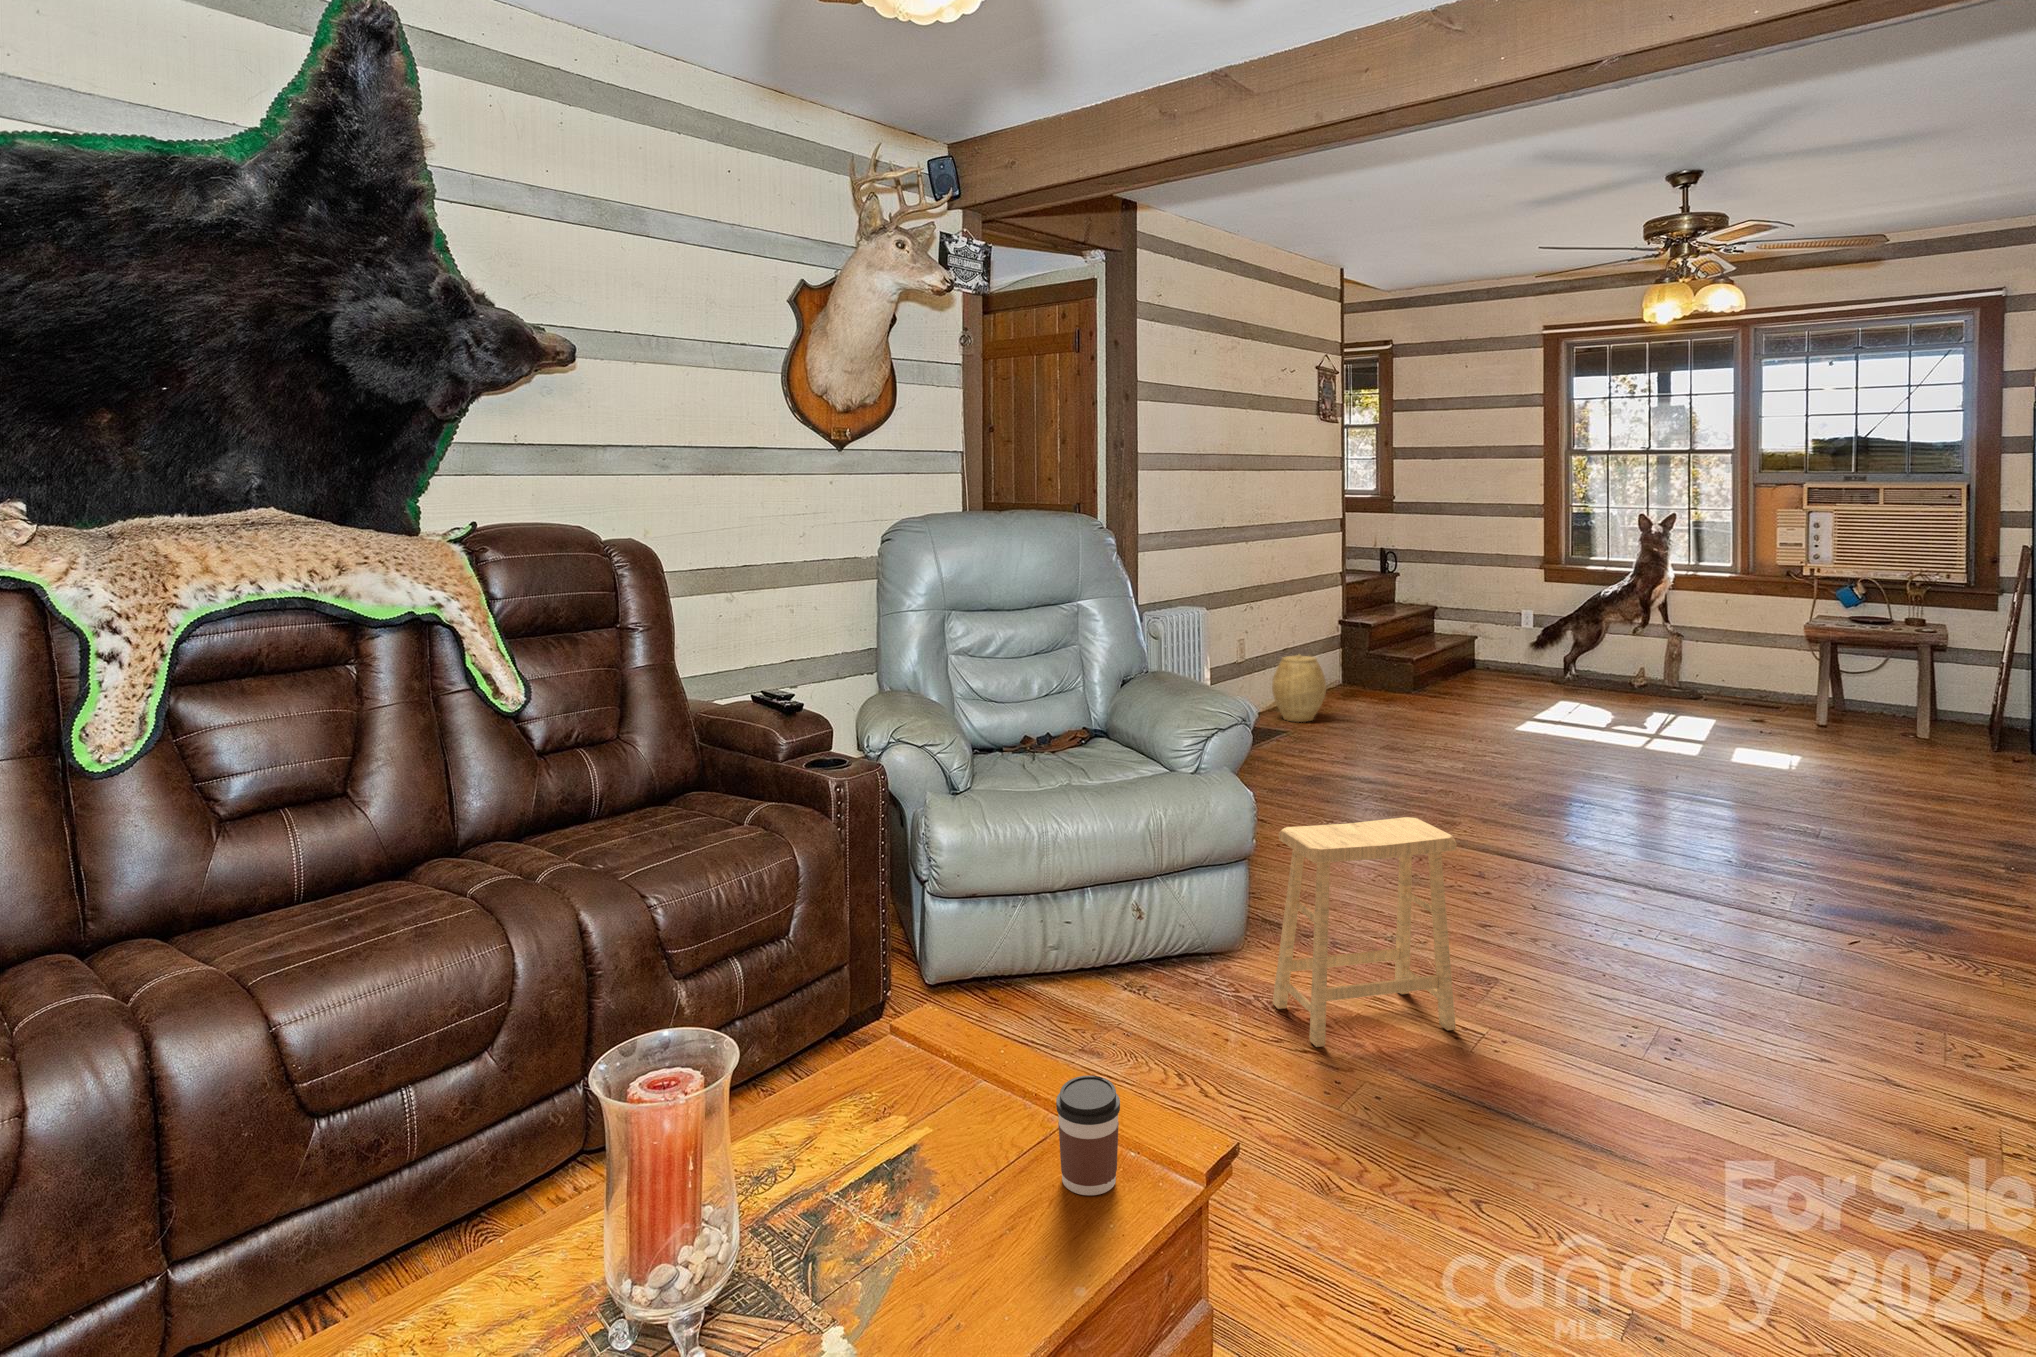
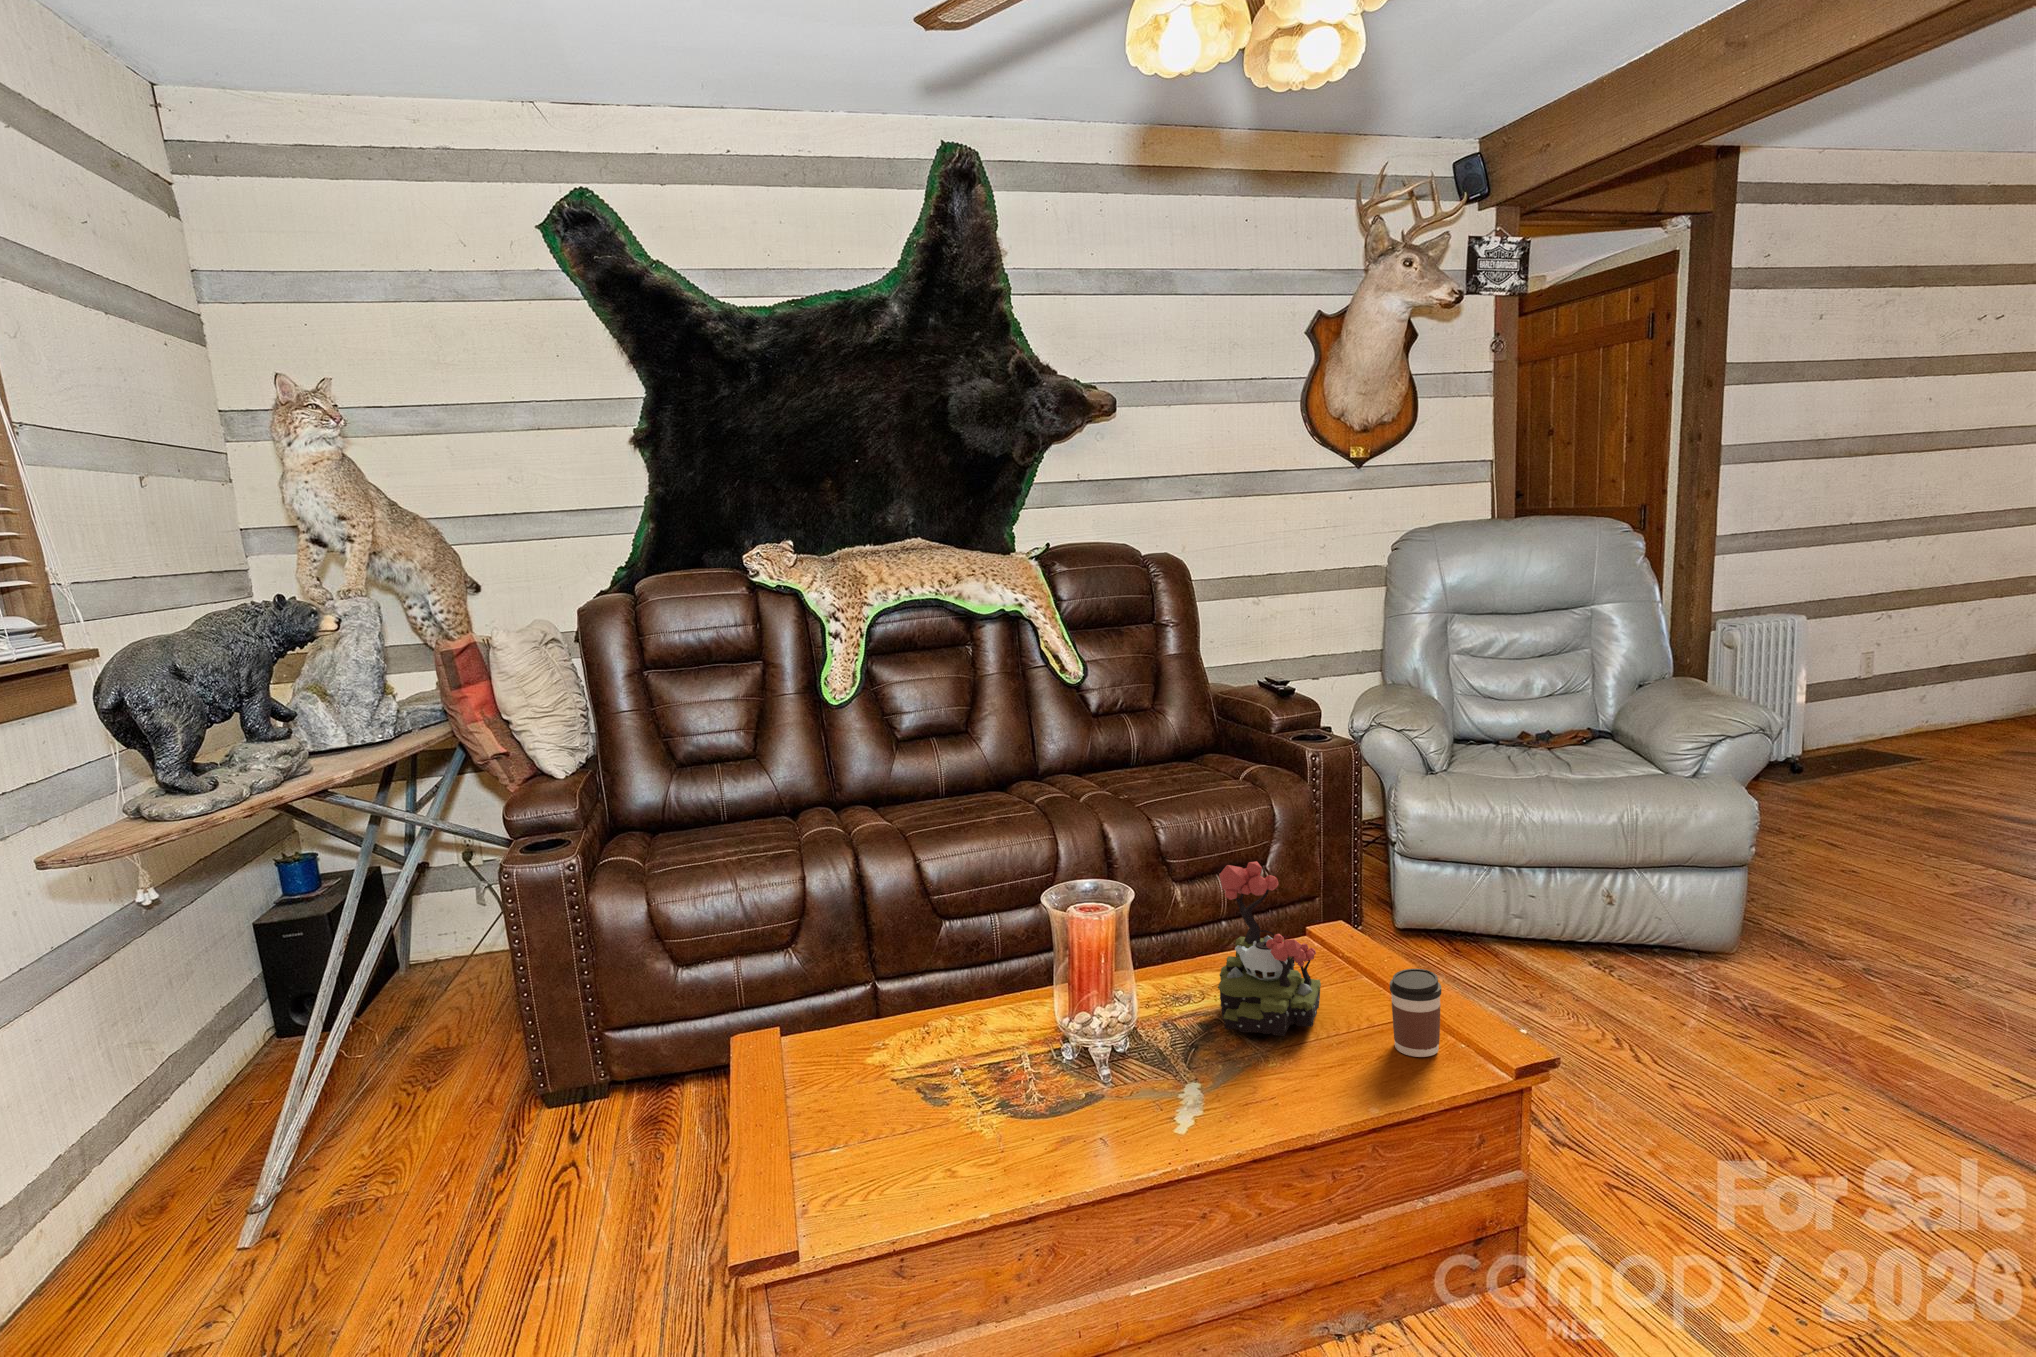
woven basket: present [1272,655,1326,722] -> none [1906,656,1987,736]
footstool: present [1273,817,1457,1047] -> none [1755,826,1980,1062]
plant: none [813,960,962,1215] -> present [1218,861,1321,1036]

